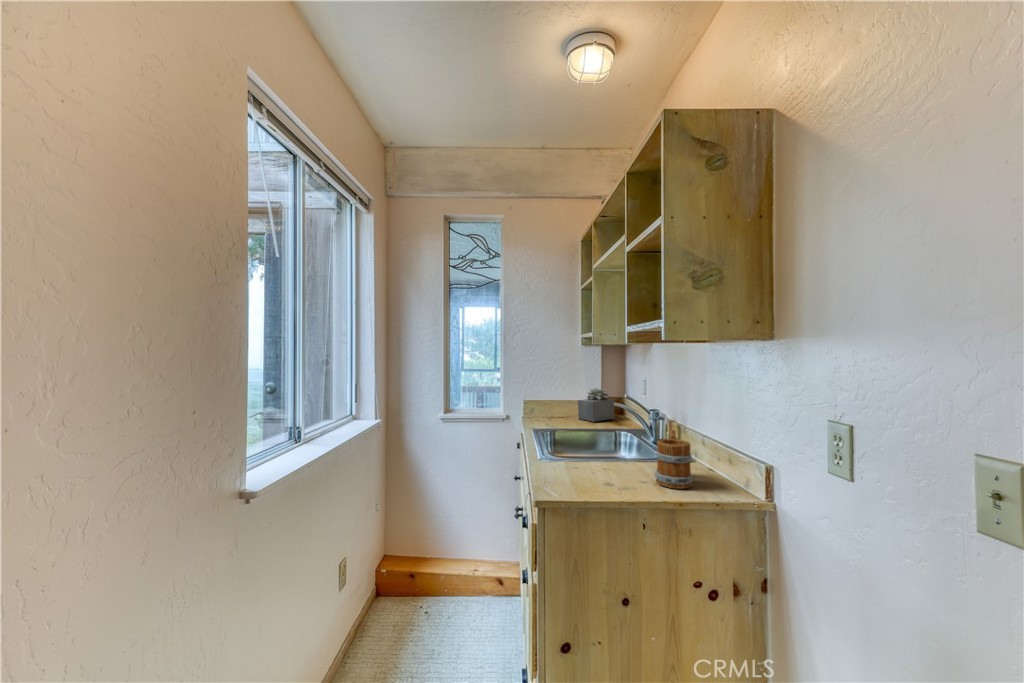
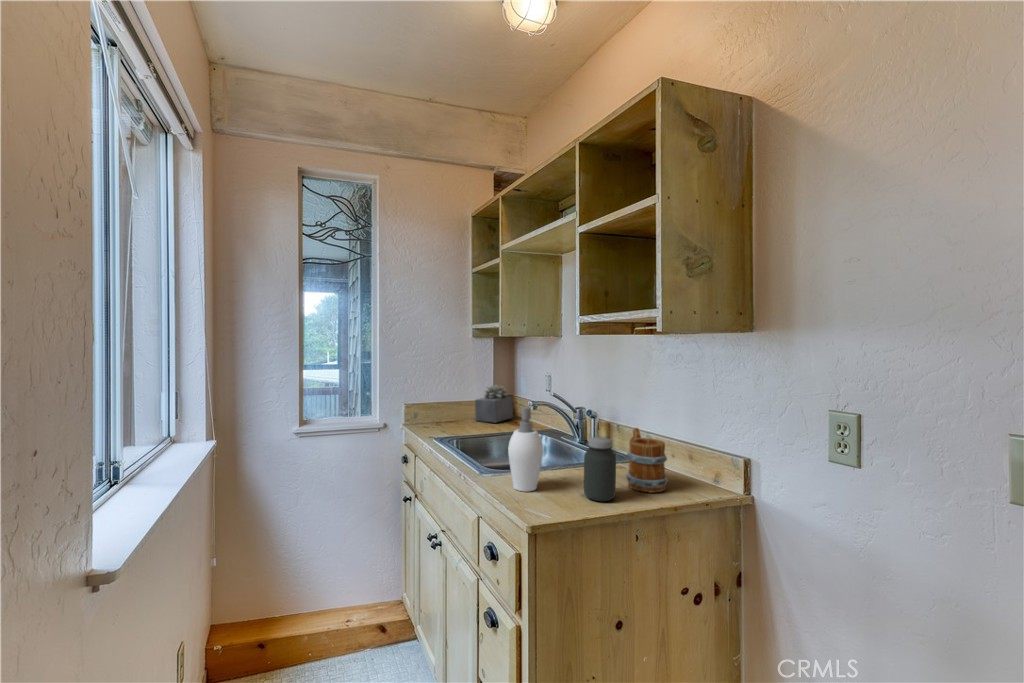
soap dispenser: none [550,405,586,474] -> present [508,407,554,491]
jar: none [605,434,632,488] -> present [584,437,616,501]

